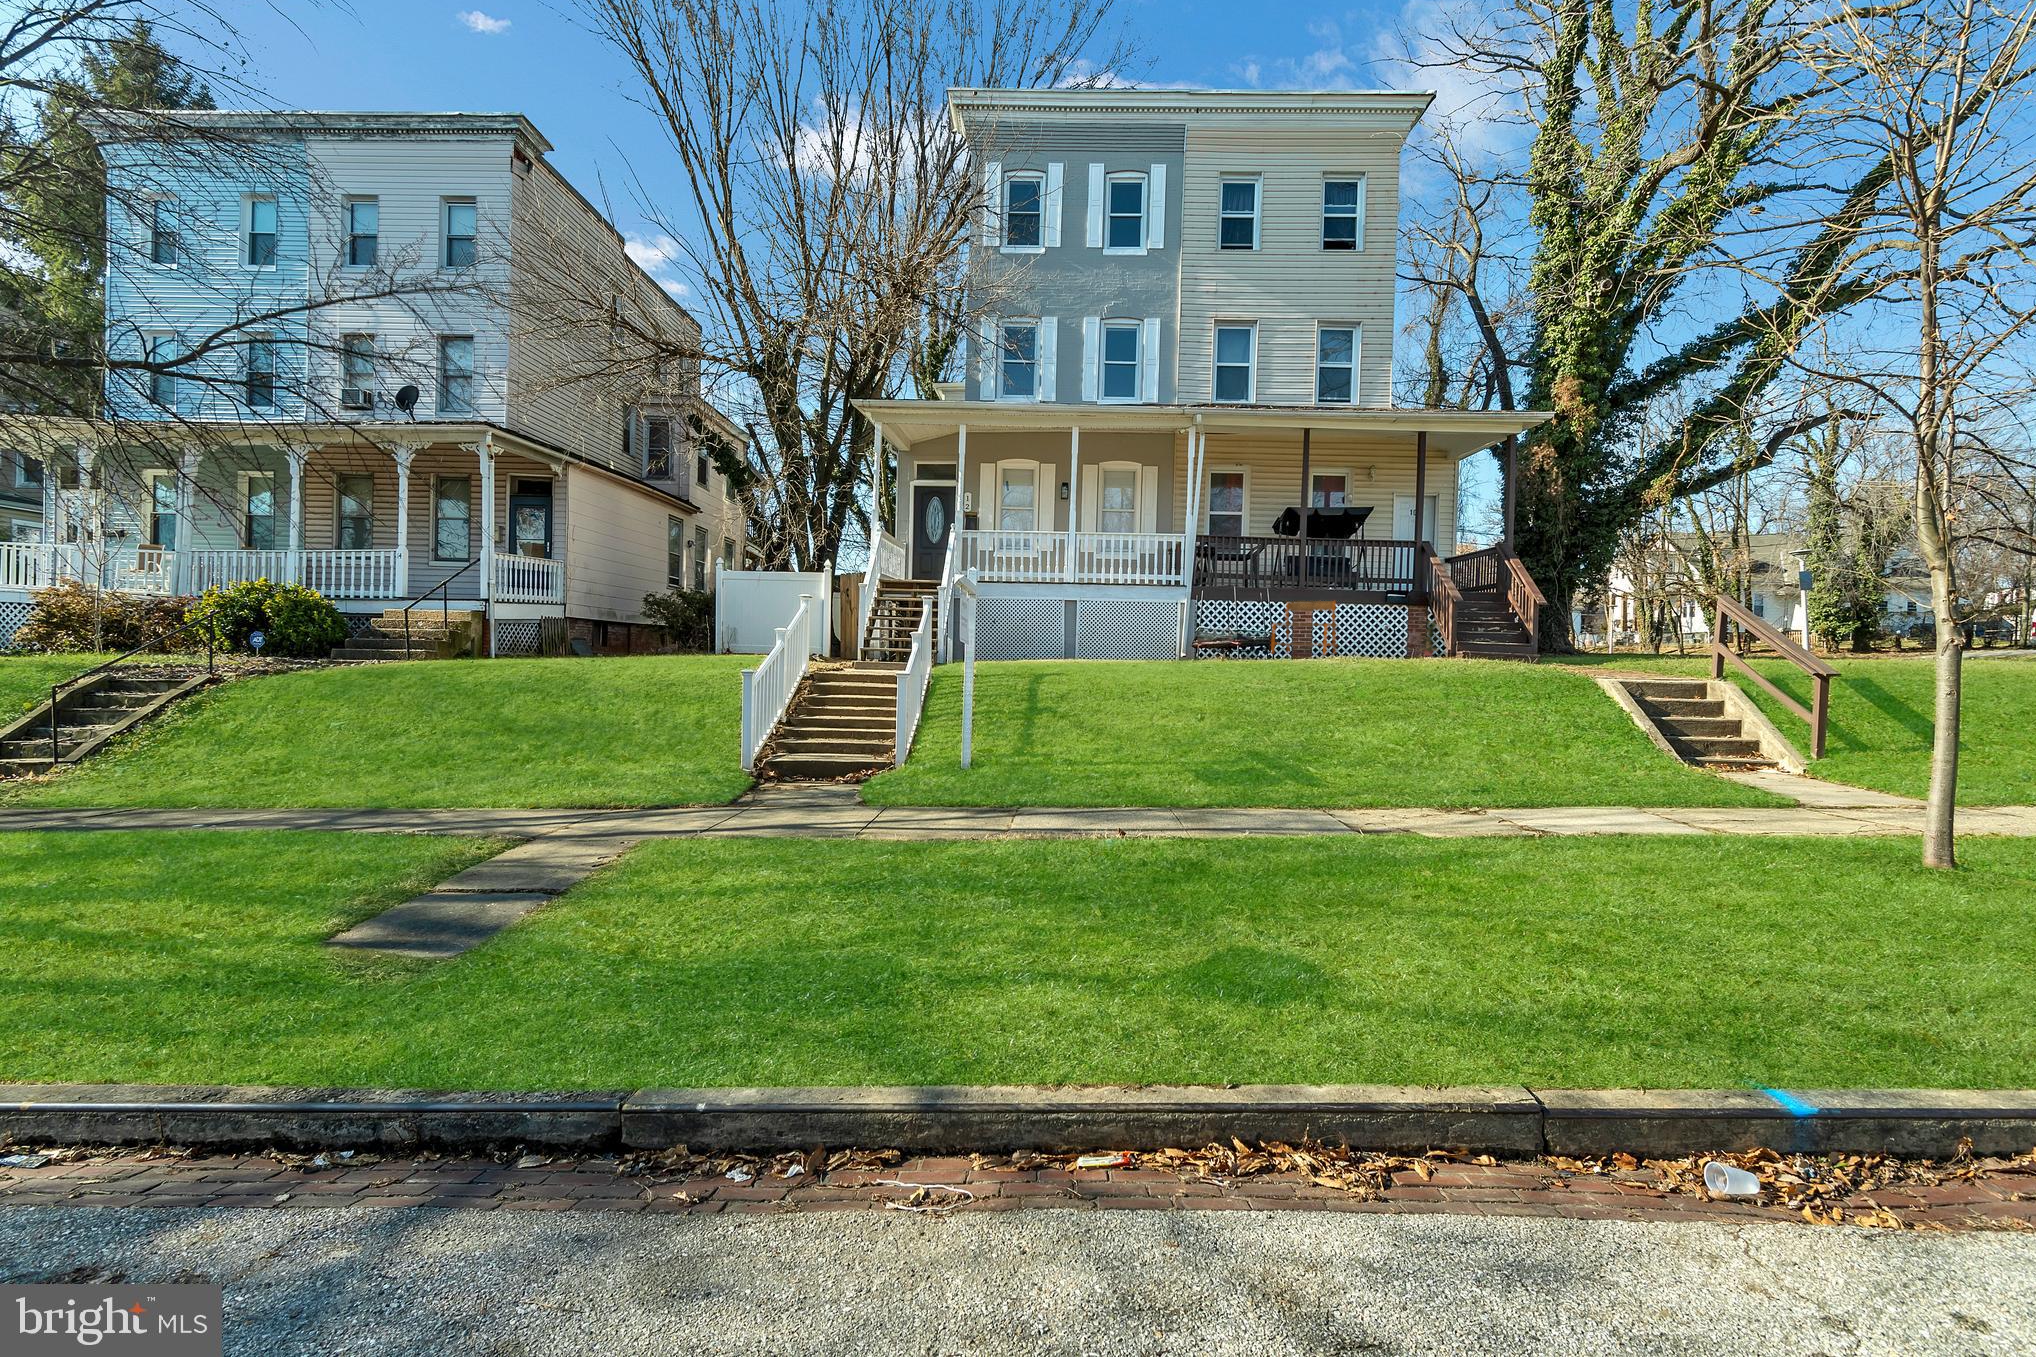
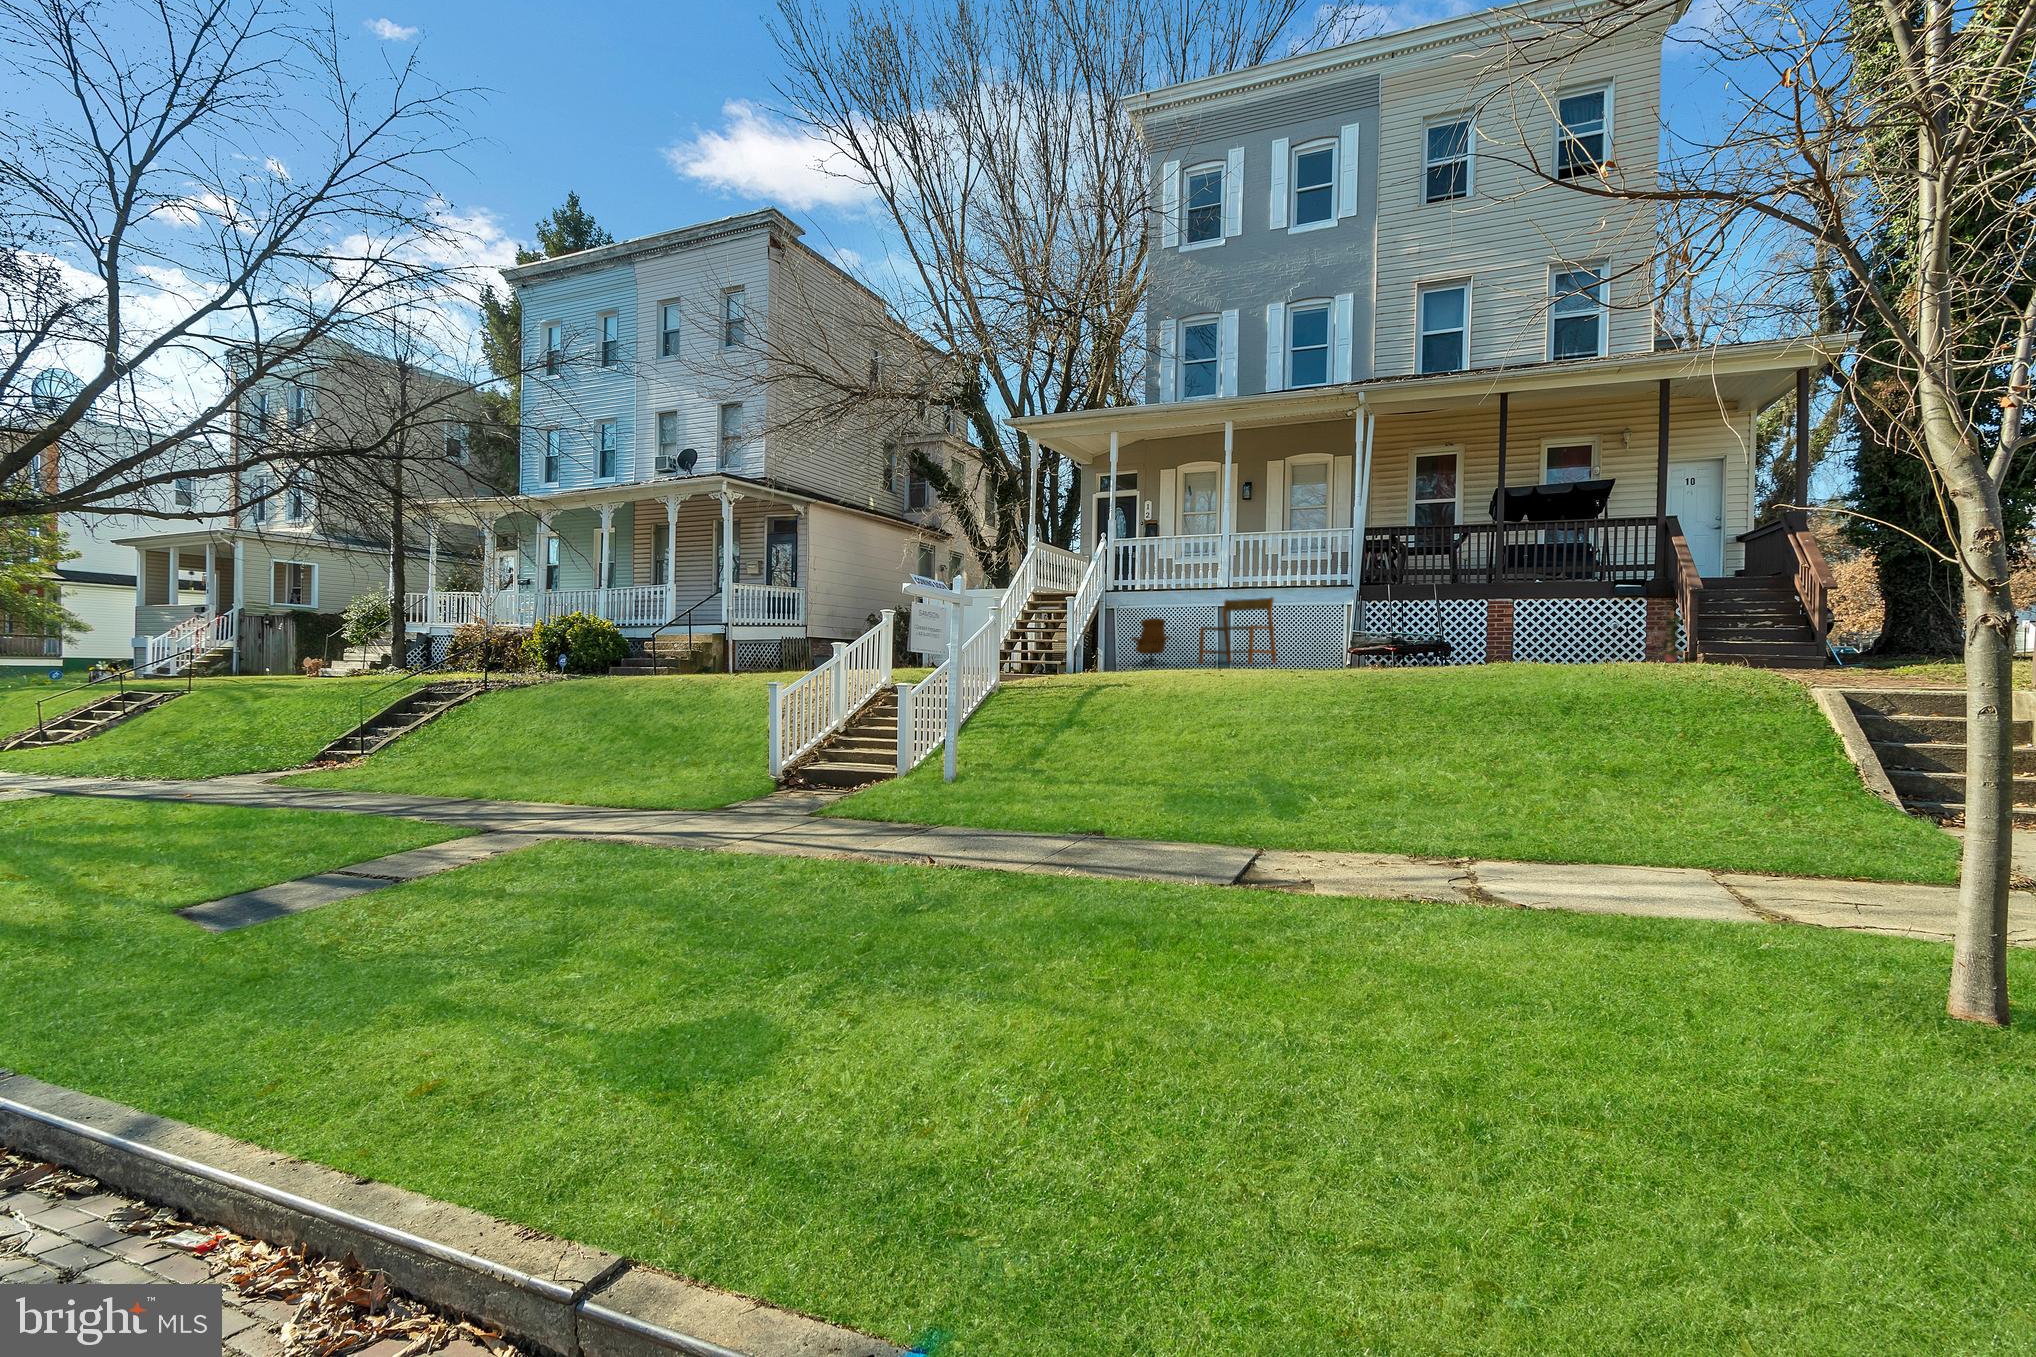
bench: present [1271,601,1337,655] -> present [1199,597,1277,664]
lounge chair: none [1014,614,1046,653] -> present [1132,618,1170,664]

